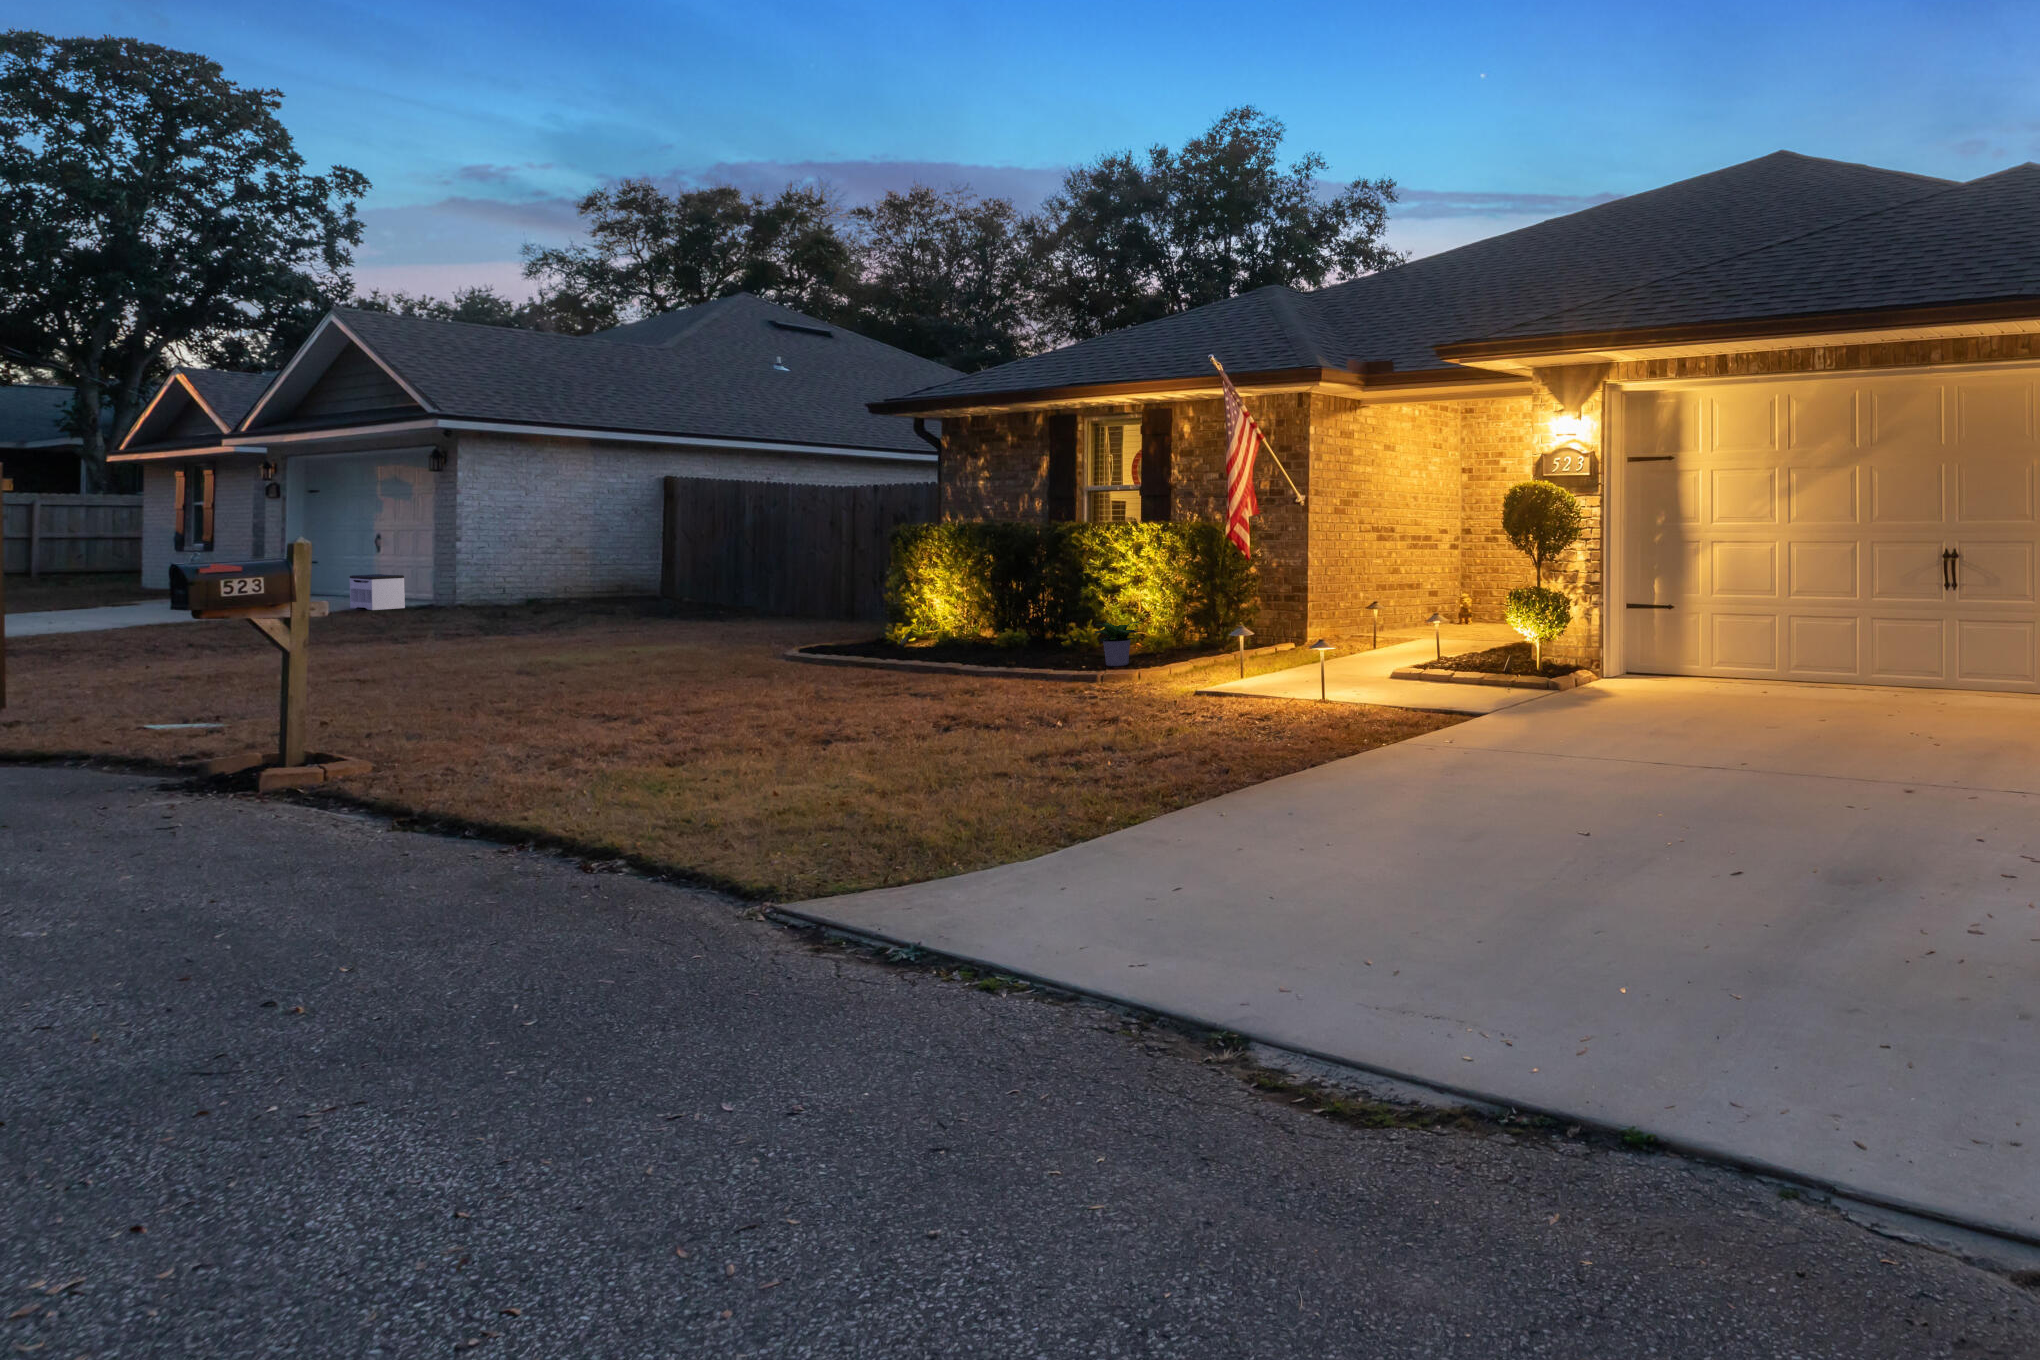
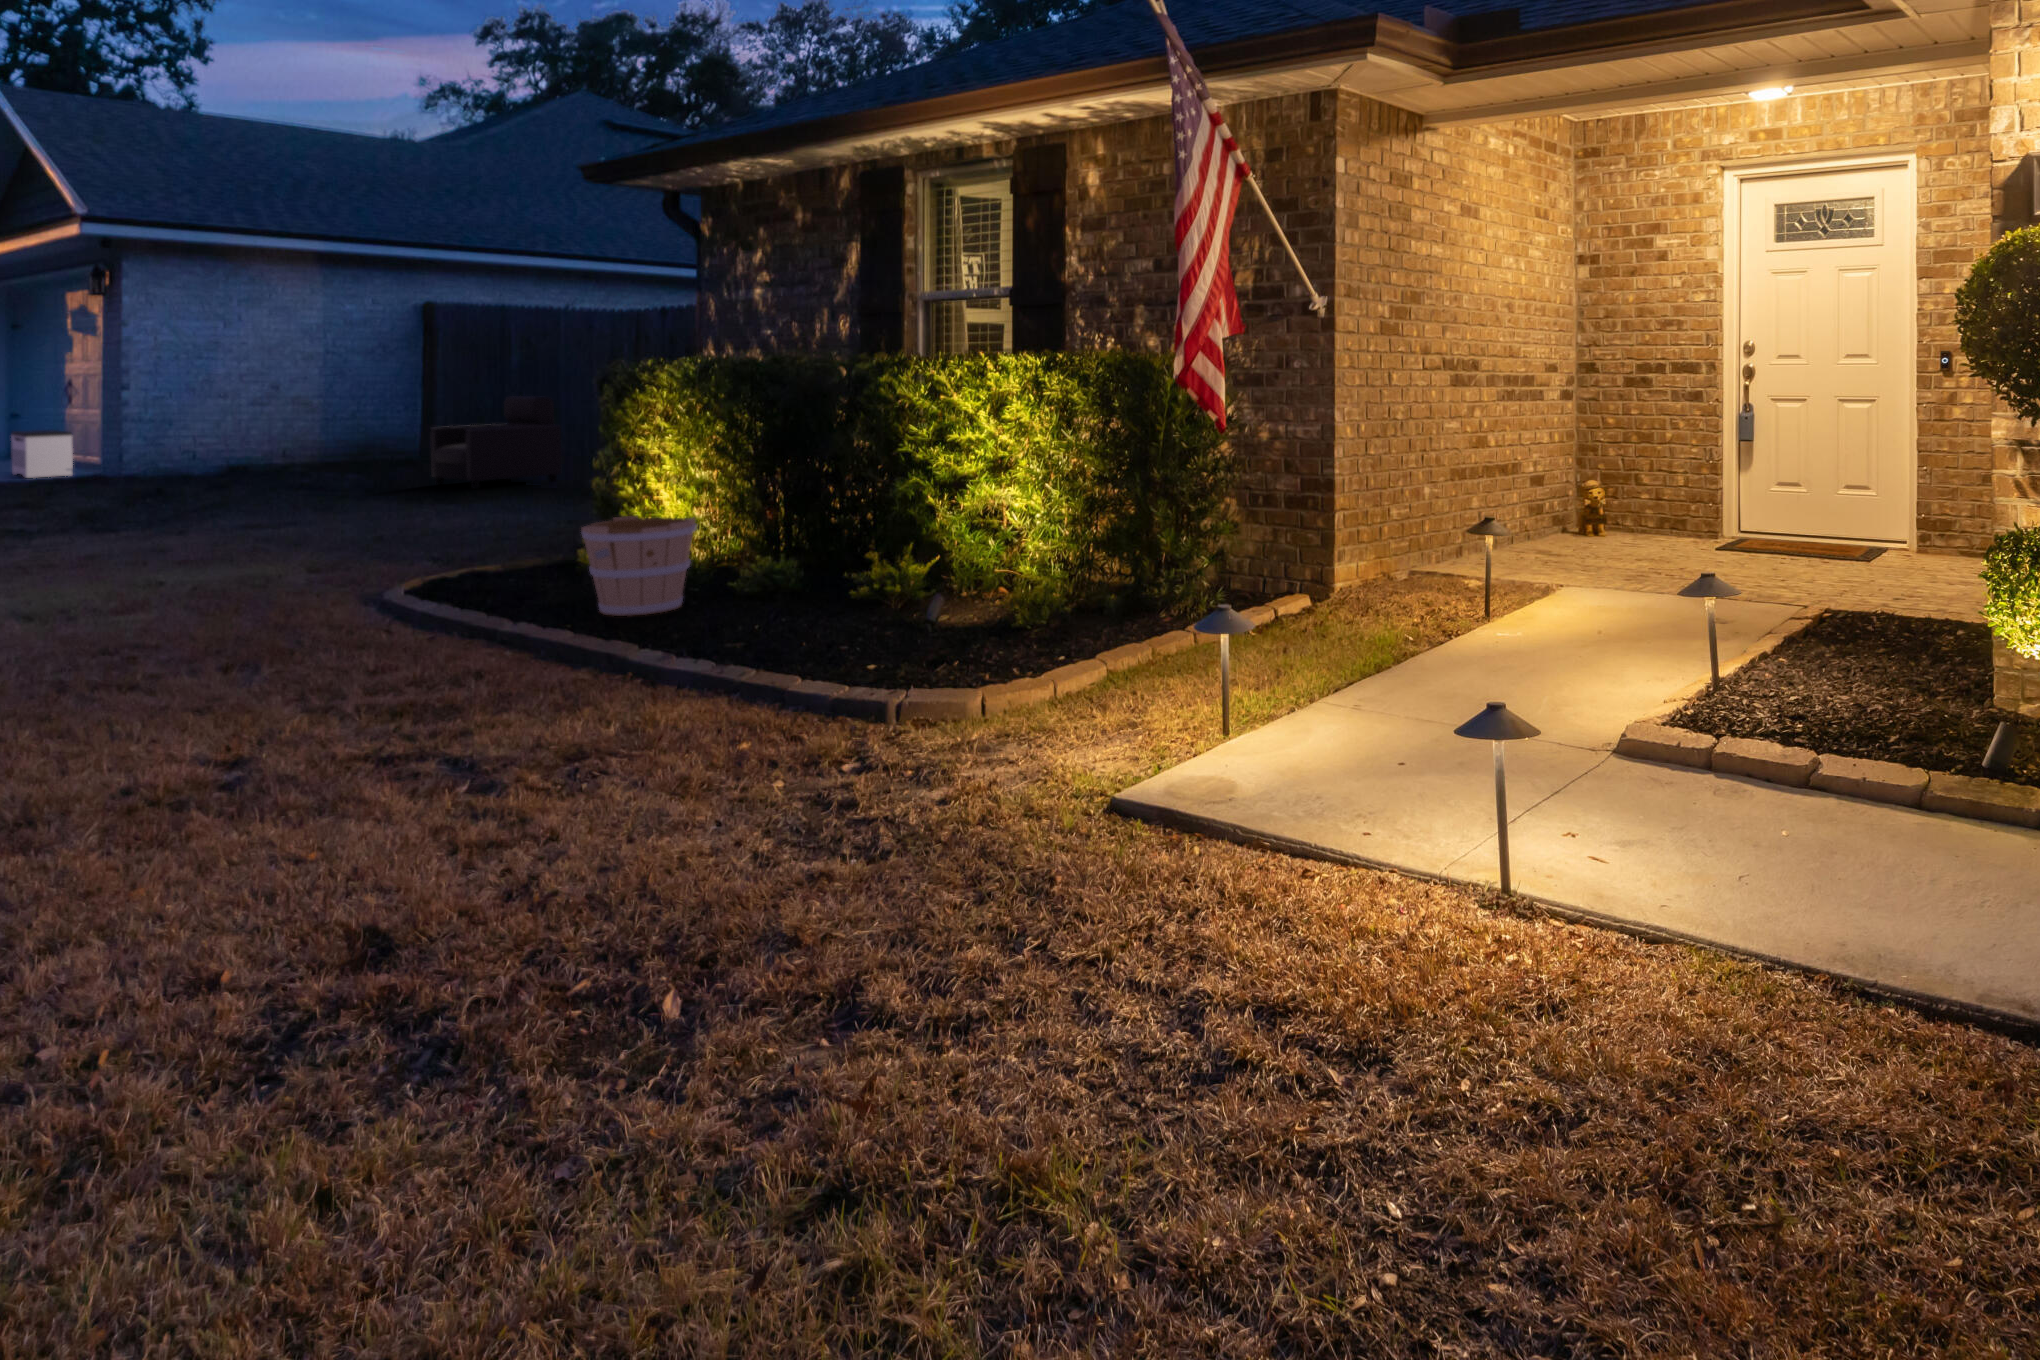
armchair: none [710,546,805,611] -> present [431,396,561,489]
wooden bucket: none [914,611,974,661] -> present [581,516,697,616]
potted plant: present [1094,622,1139,666] -> none [899,547,1012,647]

